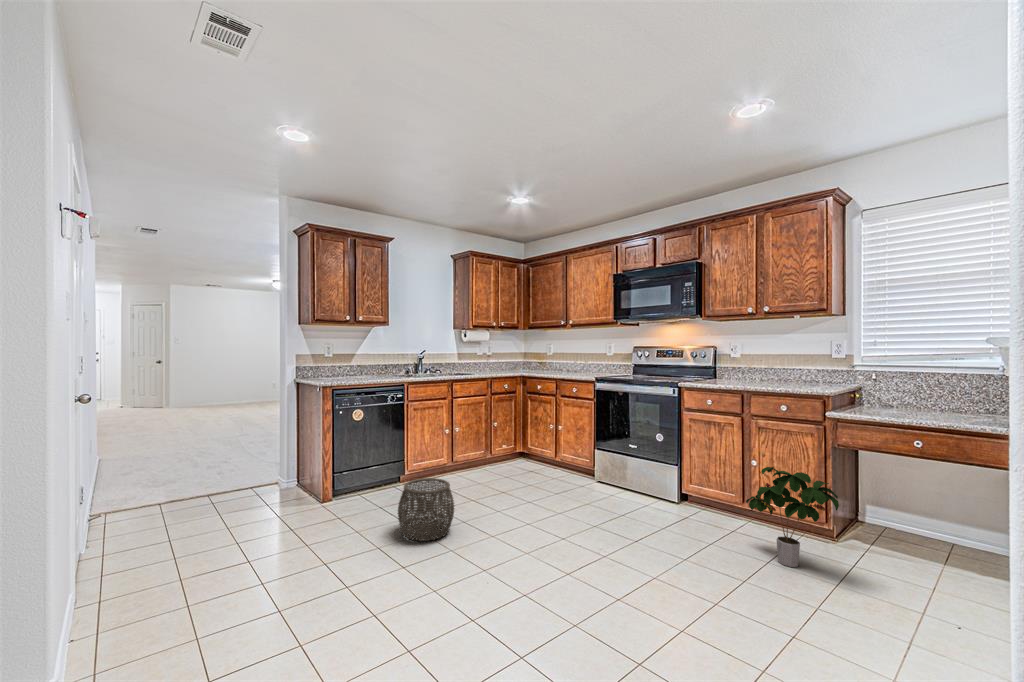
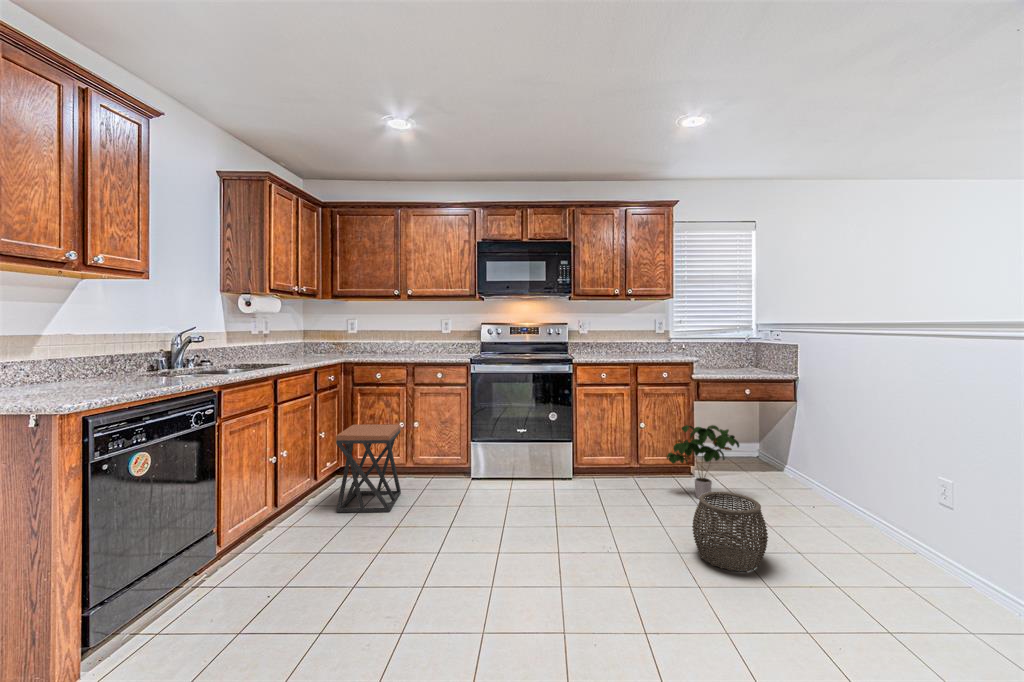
stool: none [481,417,532,481] -> present [336,424,401,512]
woven basket: present [398,478,454,541] -> present [692,492,768,572]

